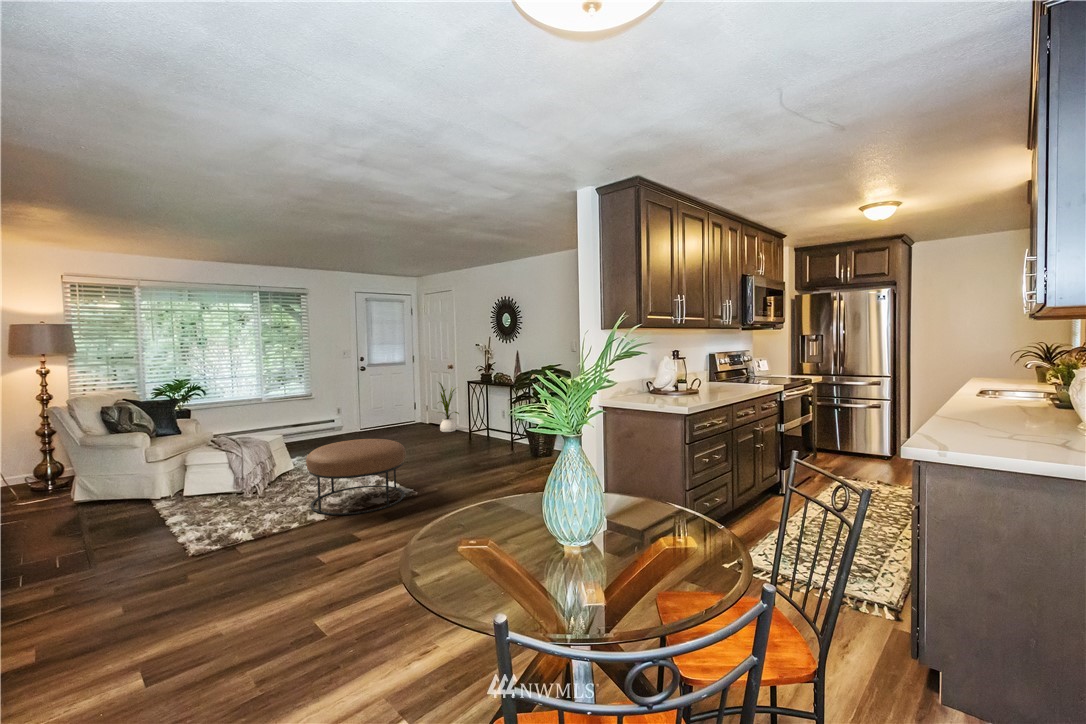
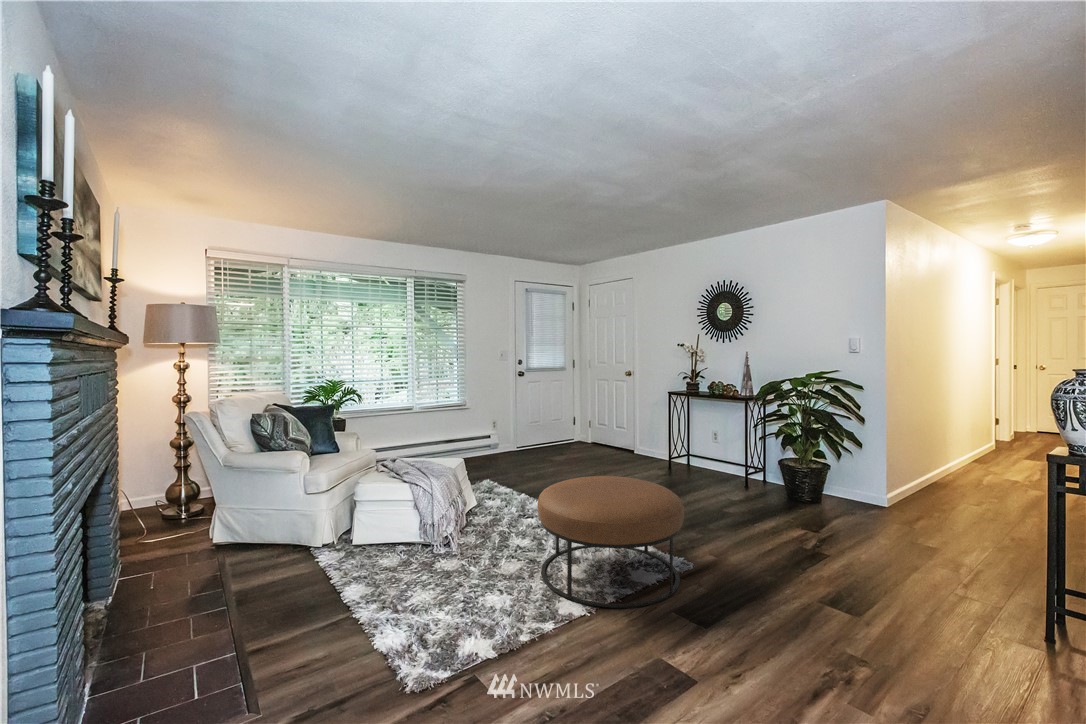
house plant: present [438,383,459,432] -> none [611,391,646,457]

